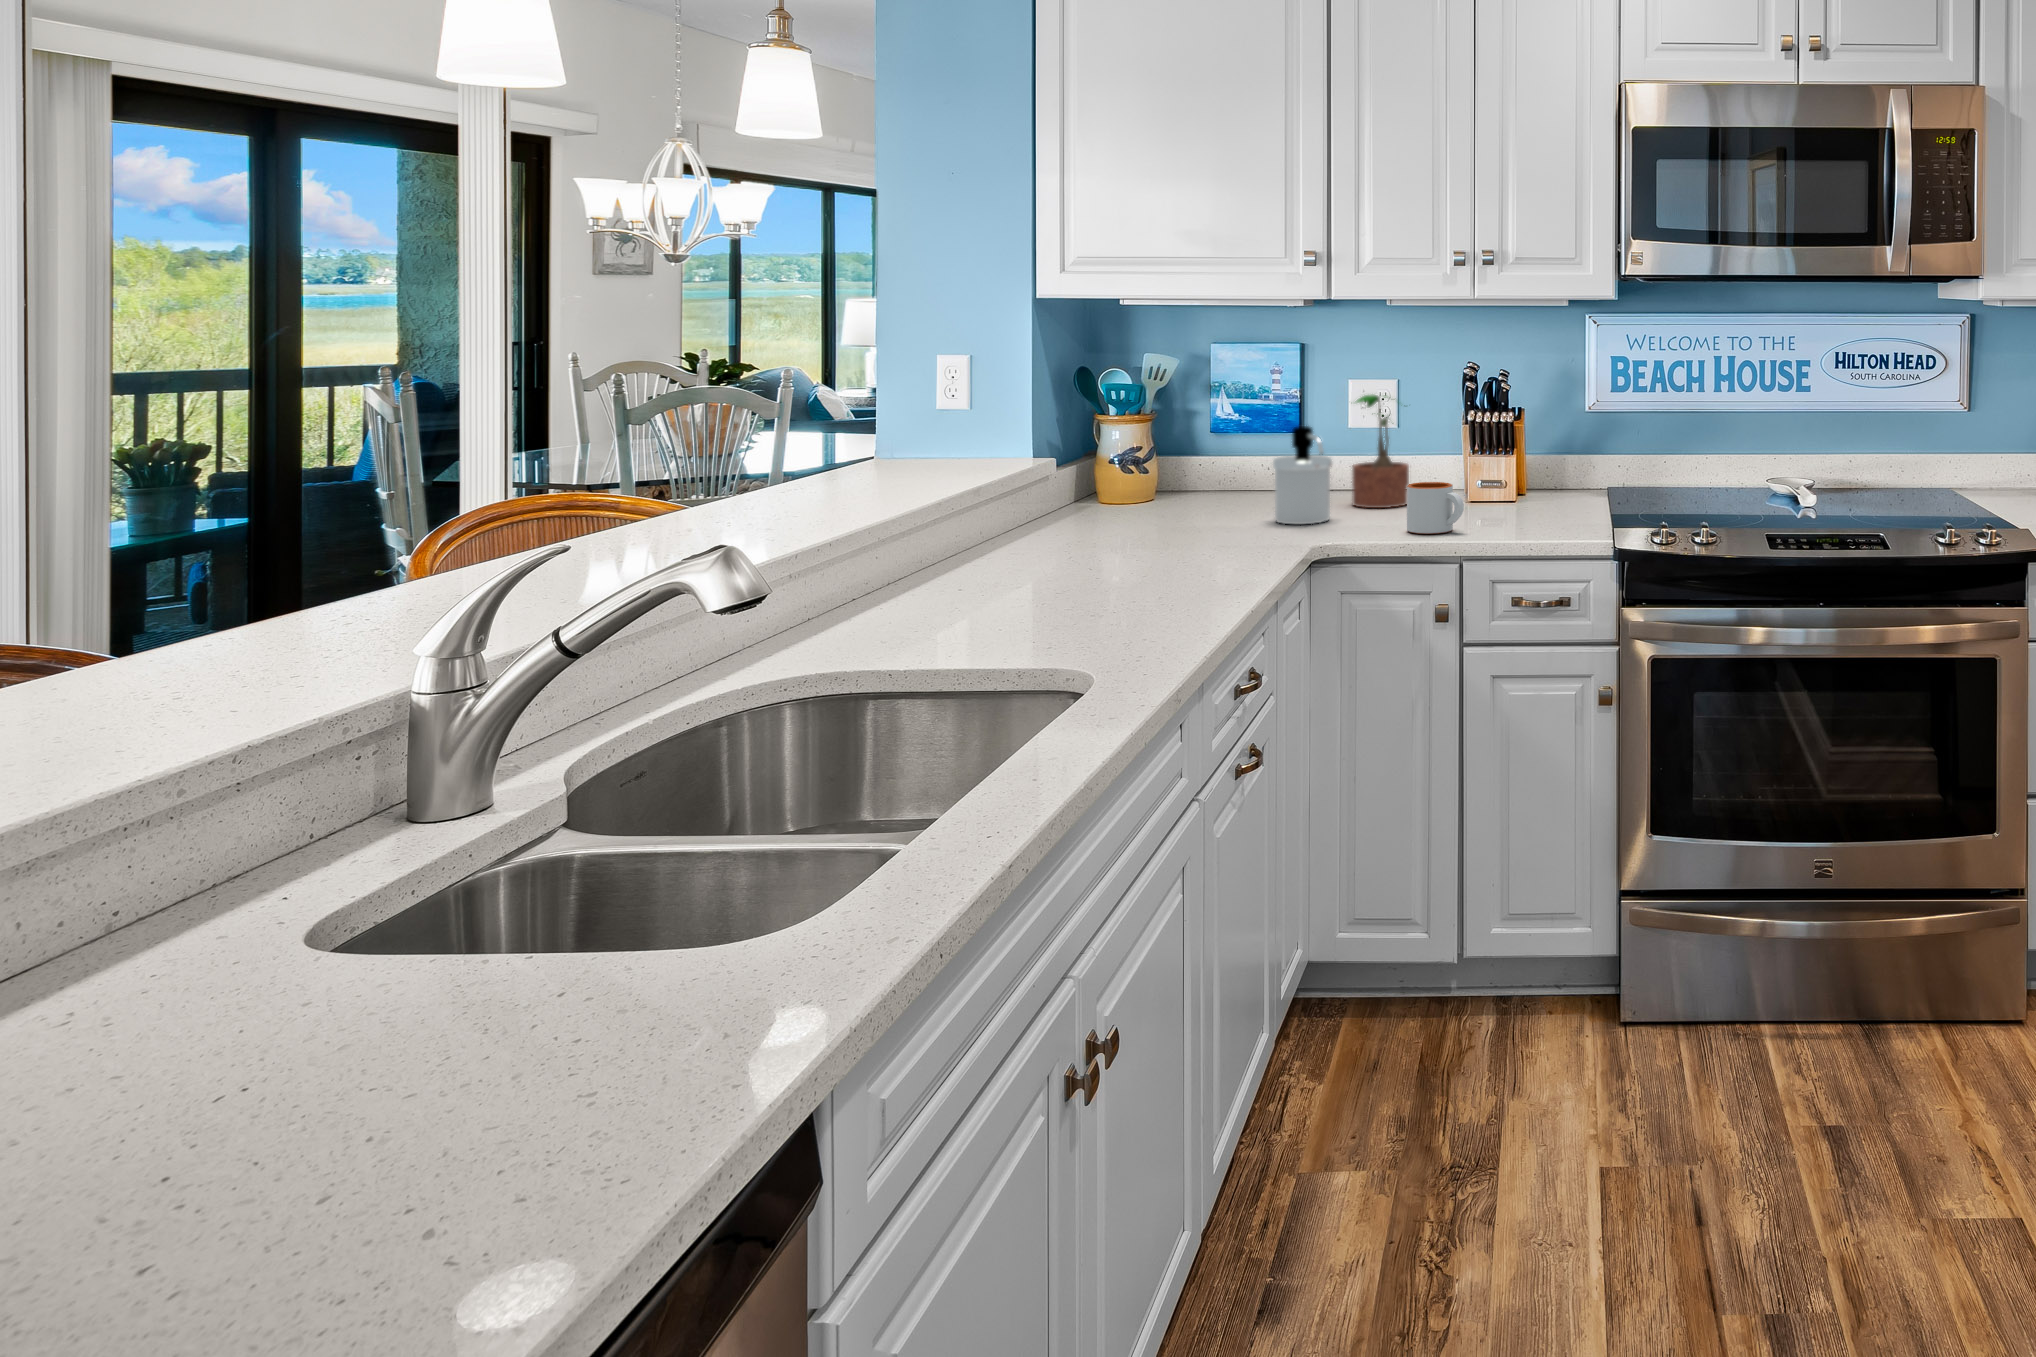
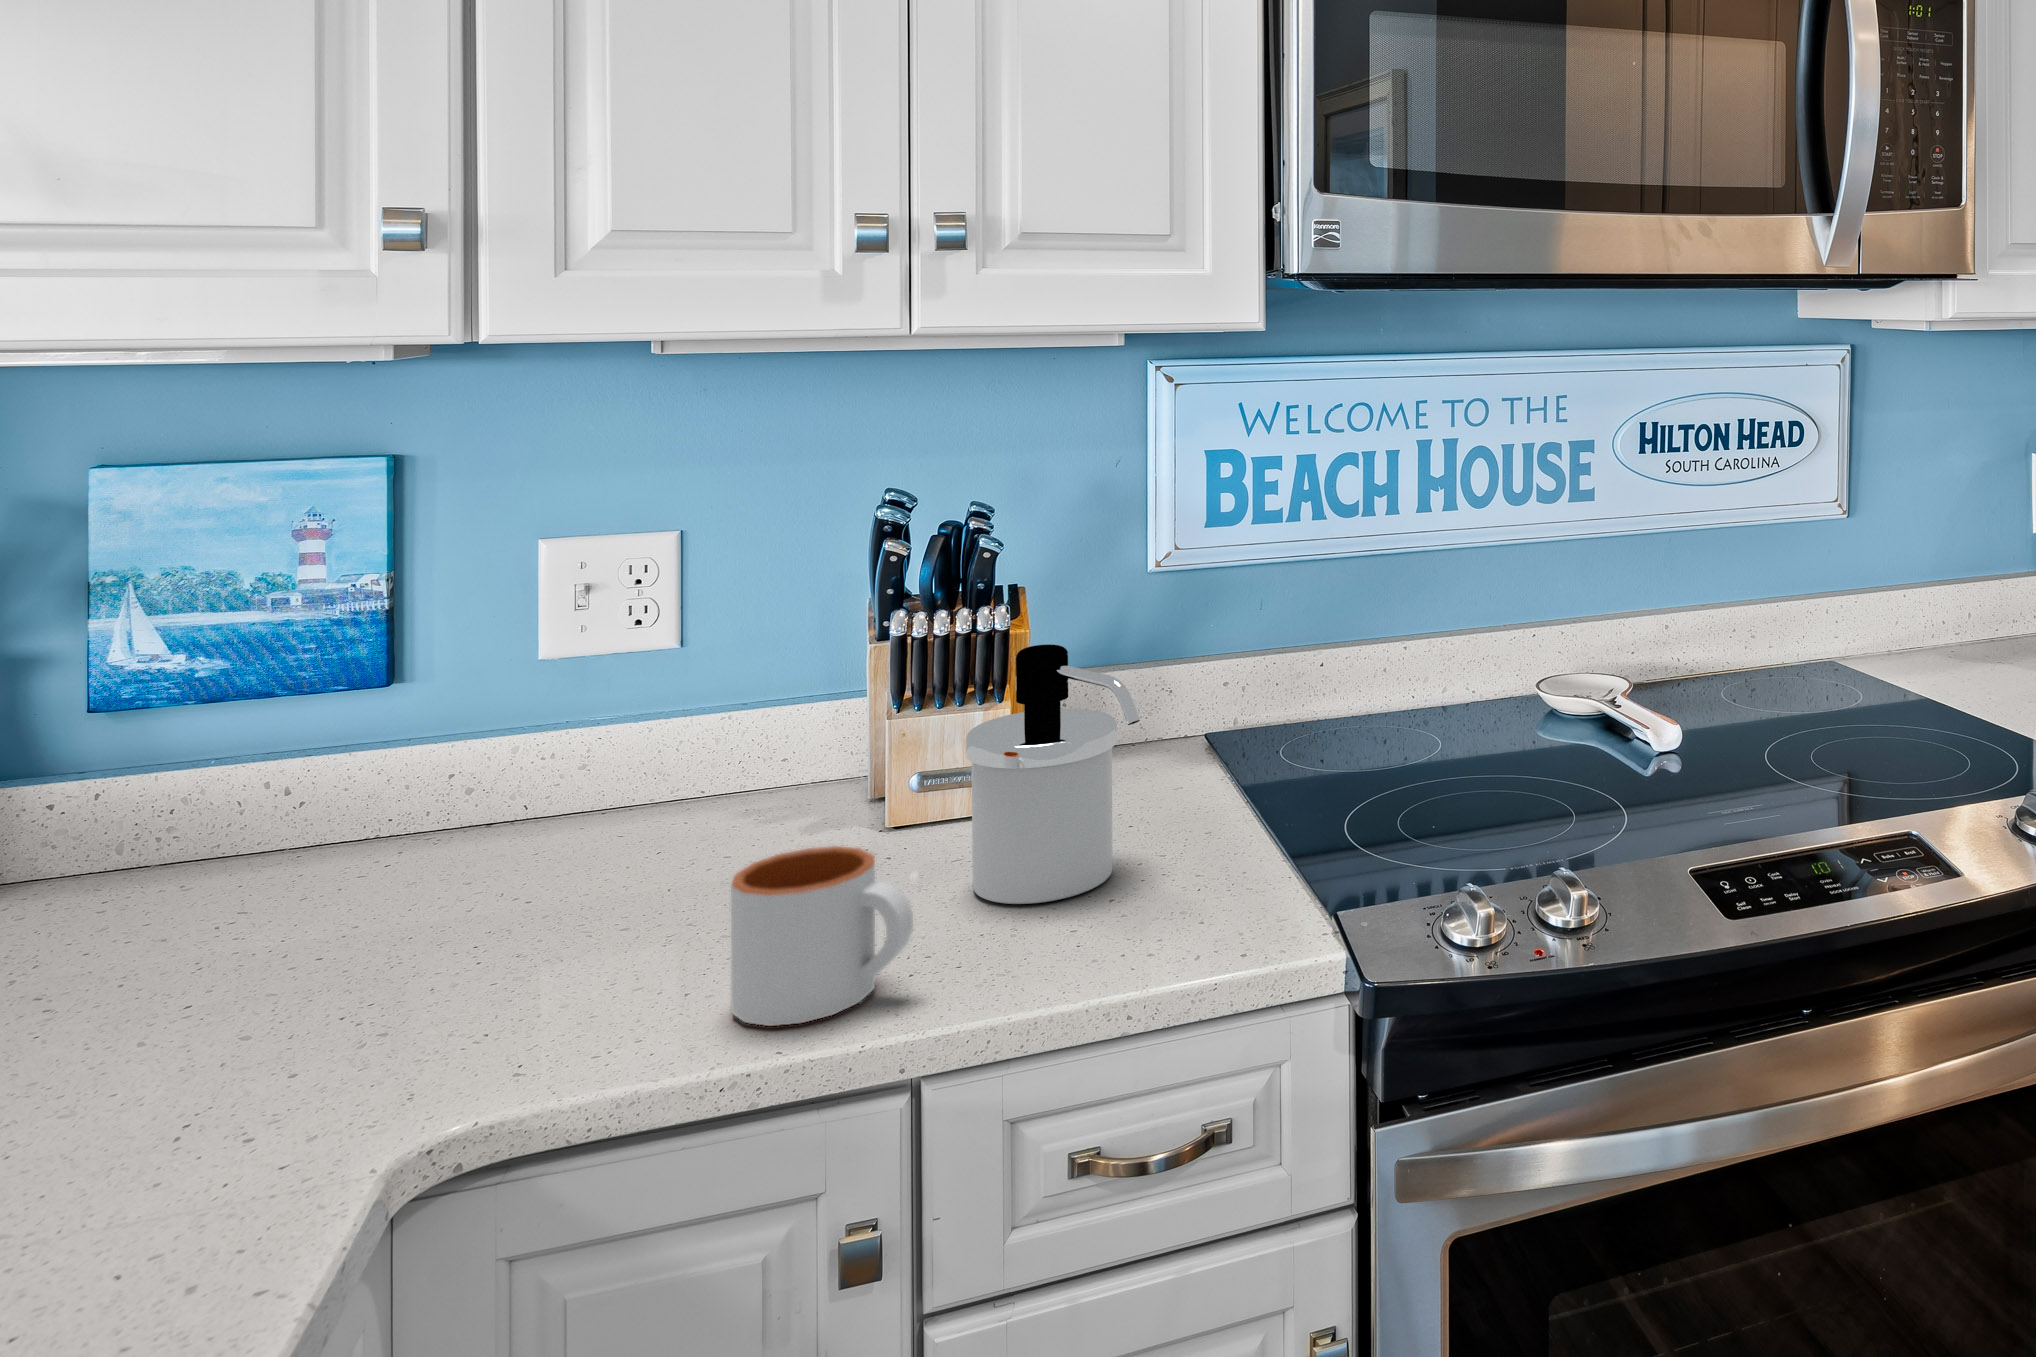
potted plant: present [1352,395,1409,508] -> none [539,583,724,894]
soap dispenser: present [1273,426,1332,524] -> present [966,644,1140,904]

